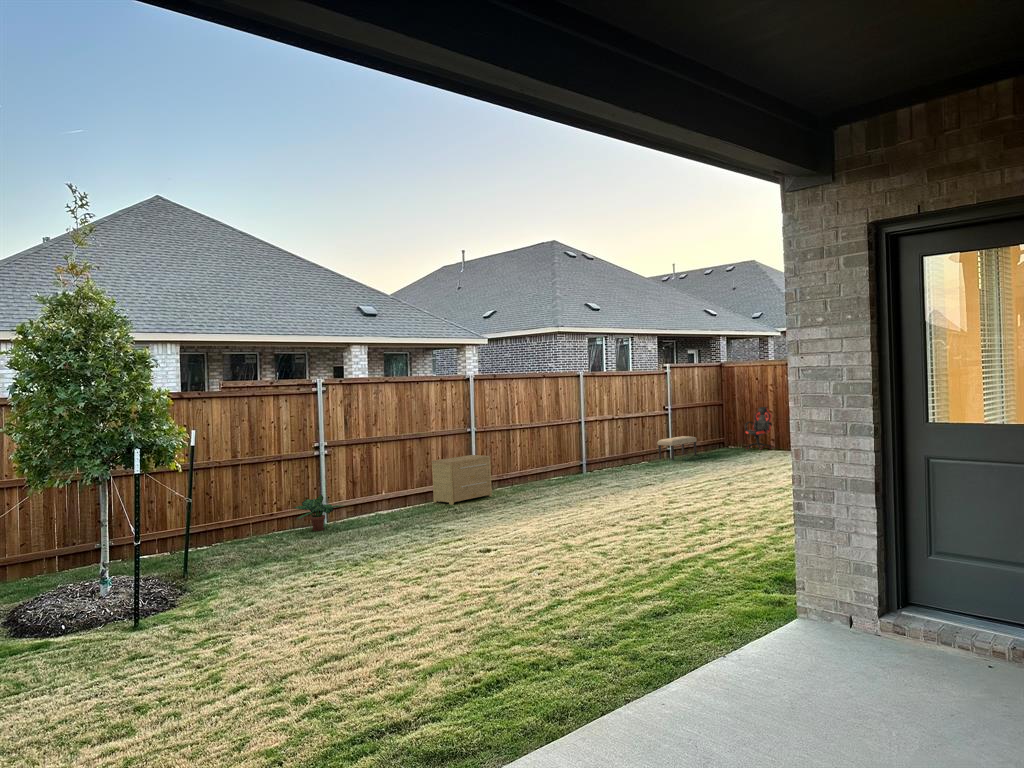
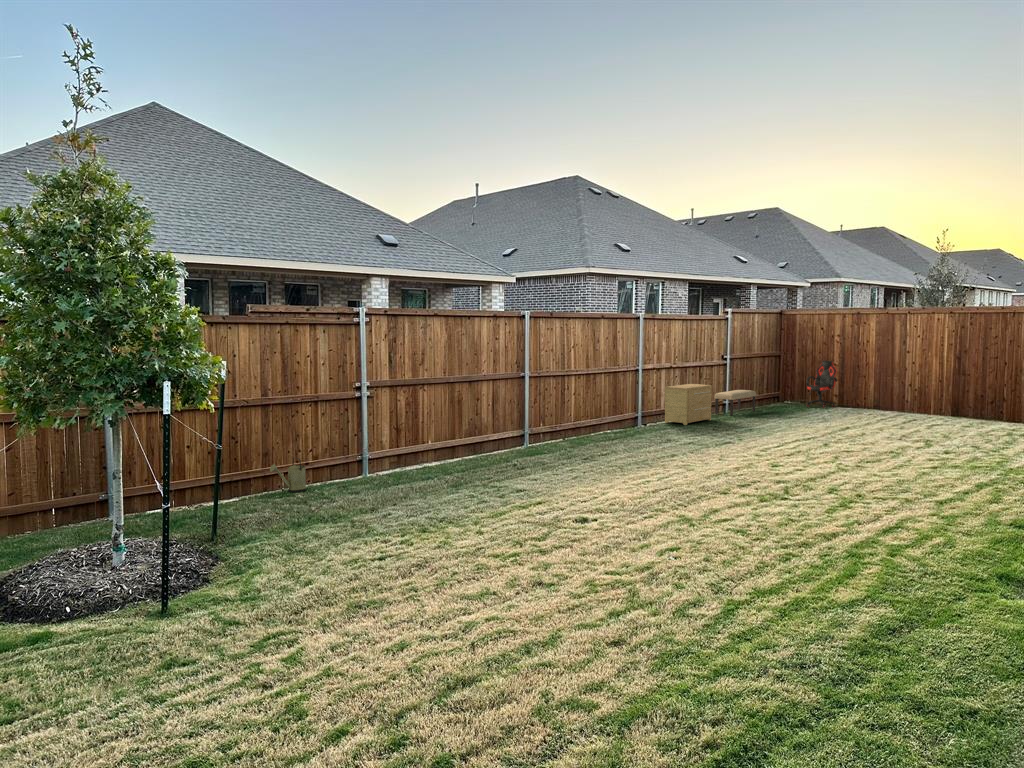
side table: present [432,455,492,505] -> present [665,384,712,425]
potted plant: present [294,495,343,531] -> none [331,444,395,486]
watering can: none [239,508,273,538] -> present [270,458,308,492]

